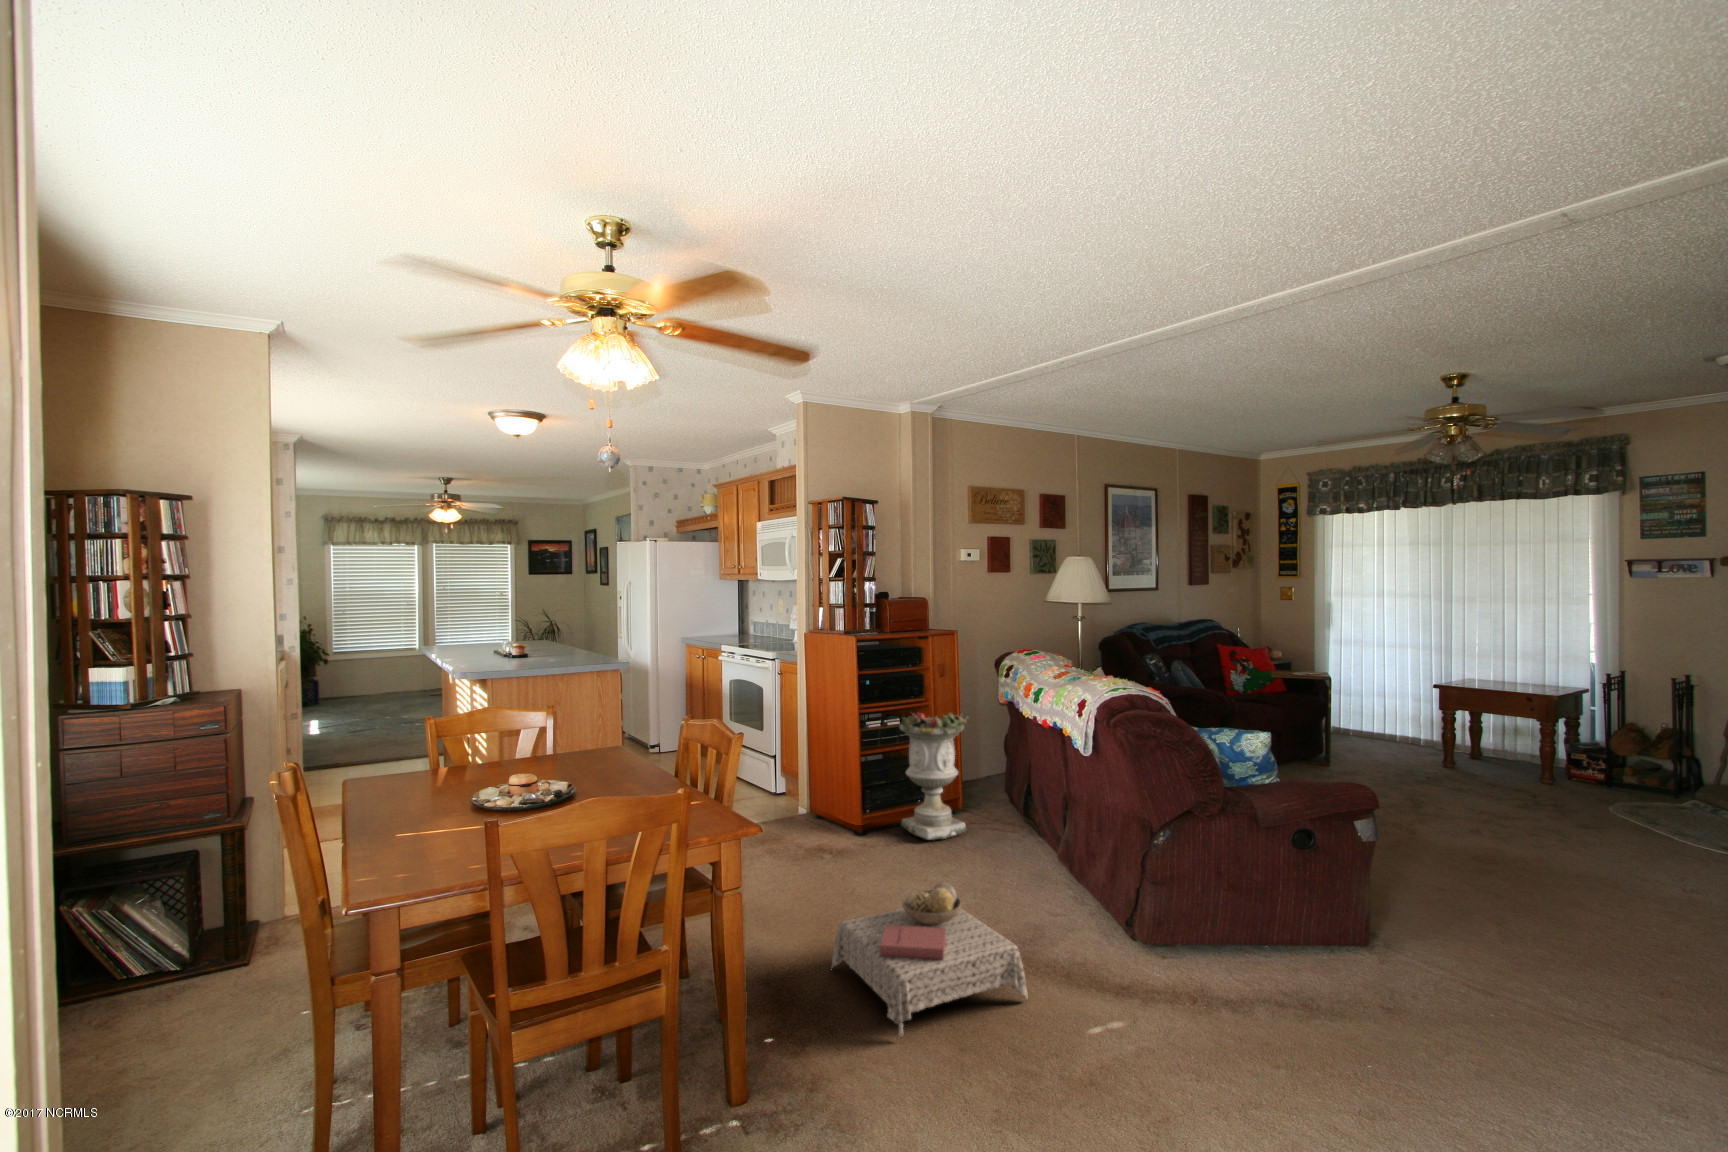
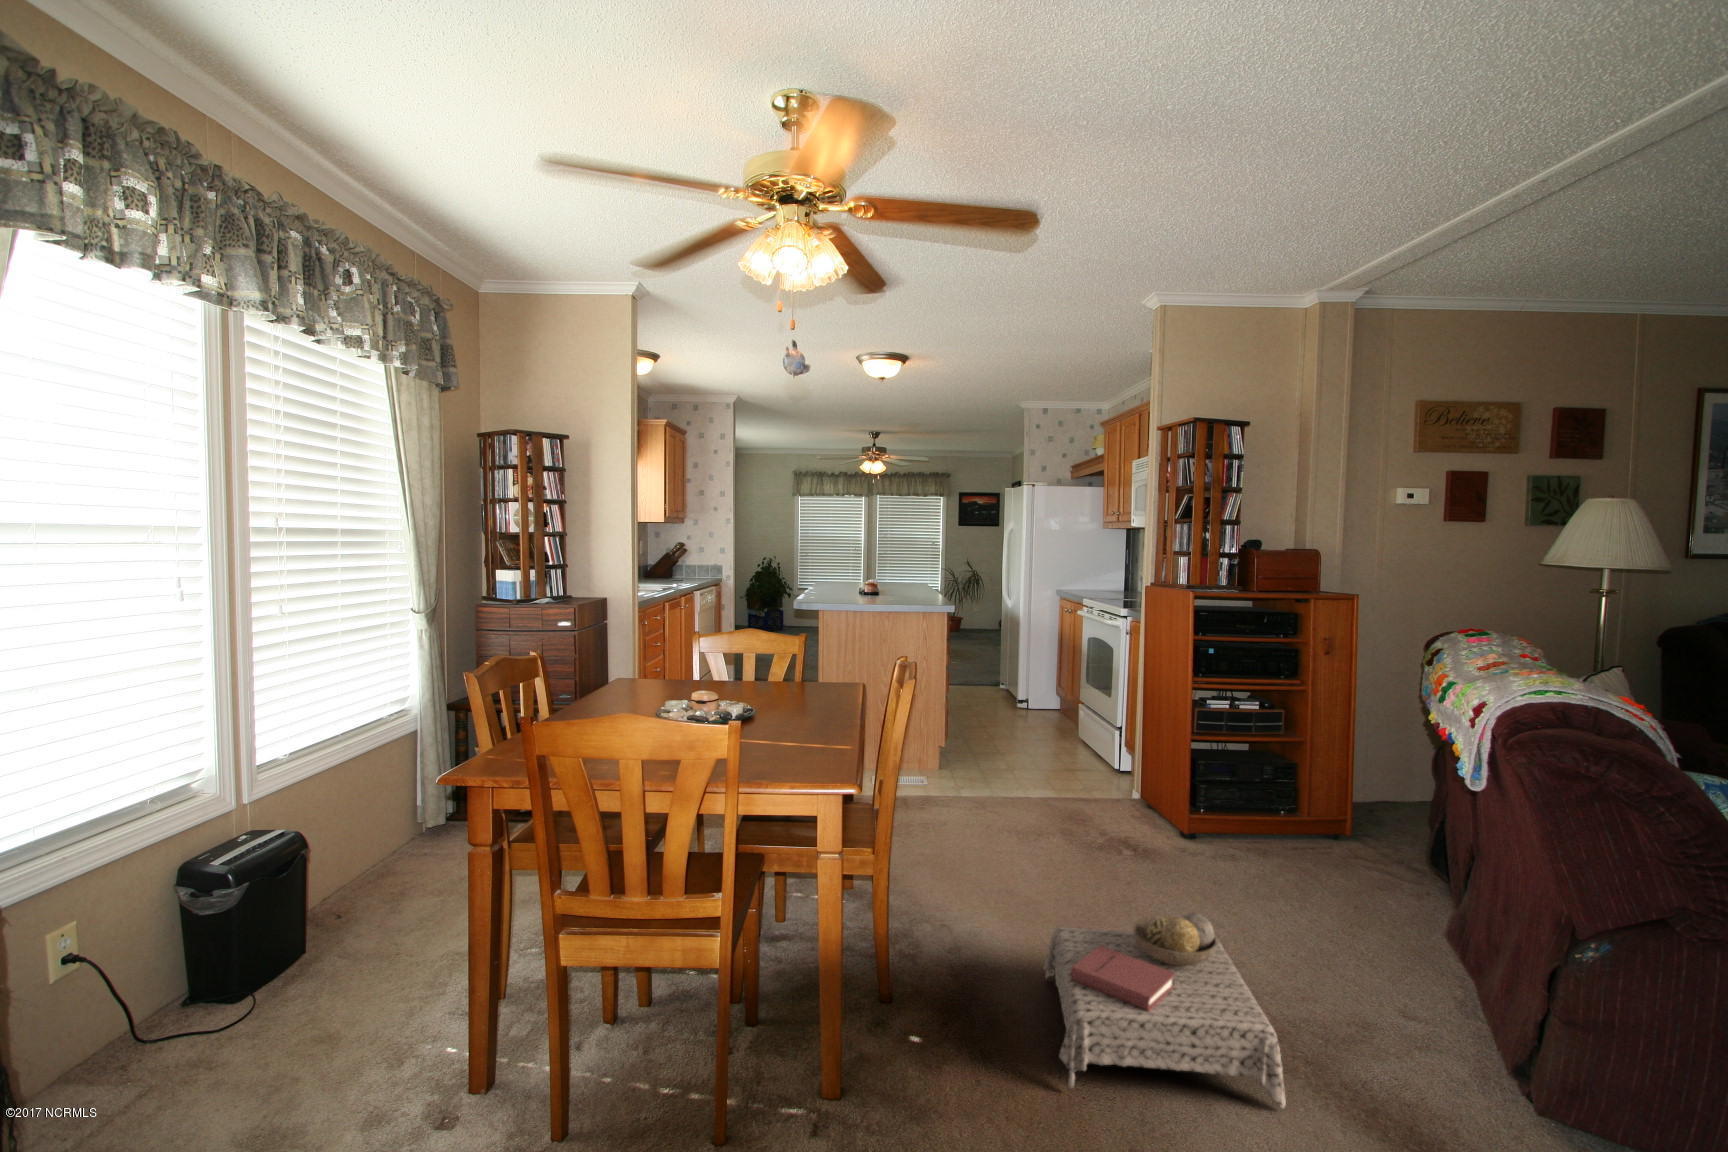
planter: present [900,713,967,840] -> none [1249,694,1356,867]

